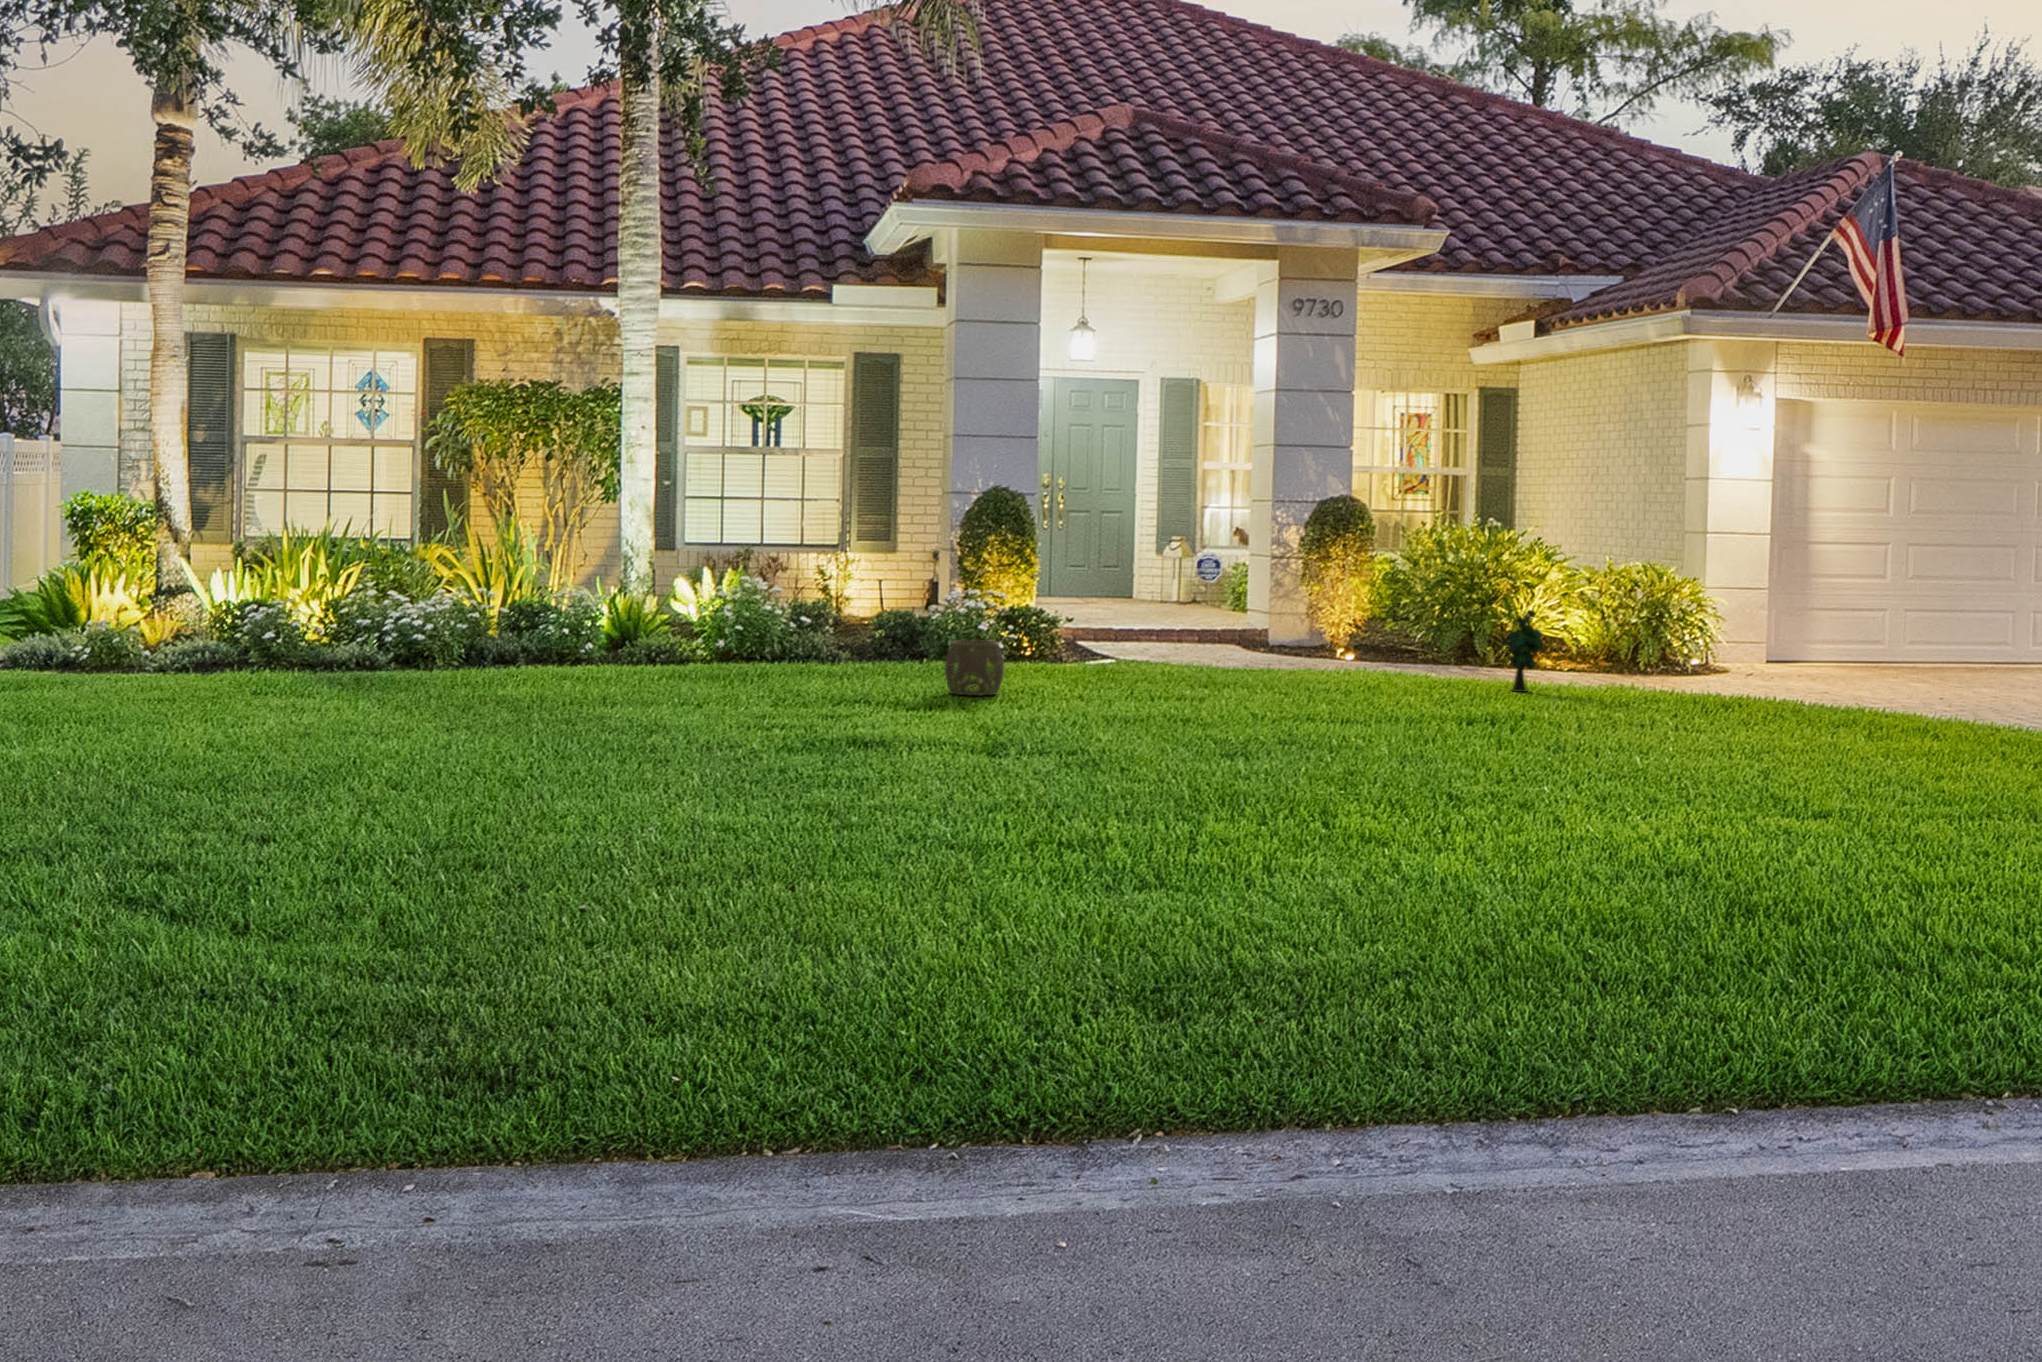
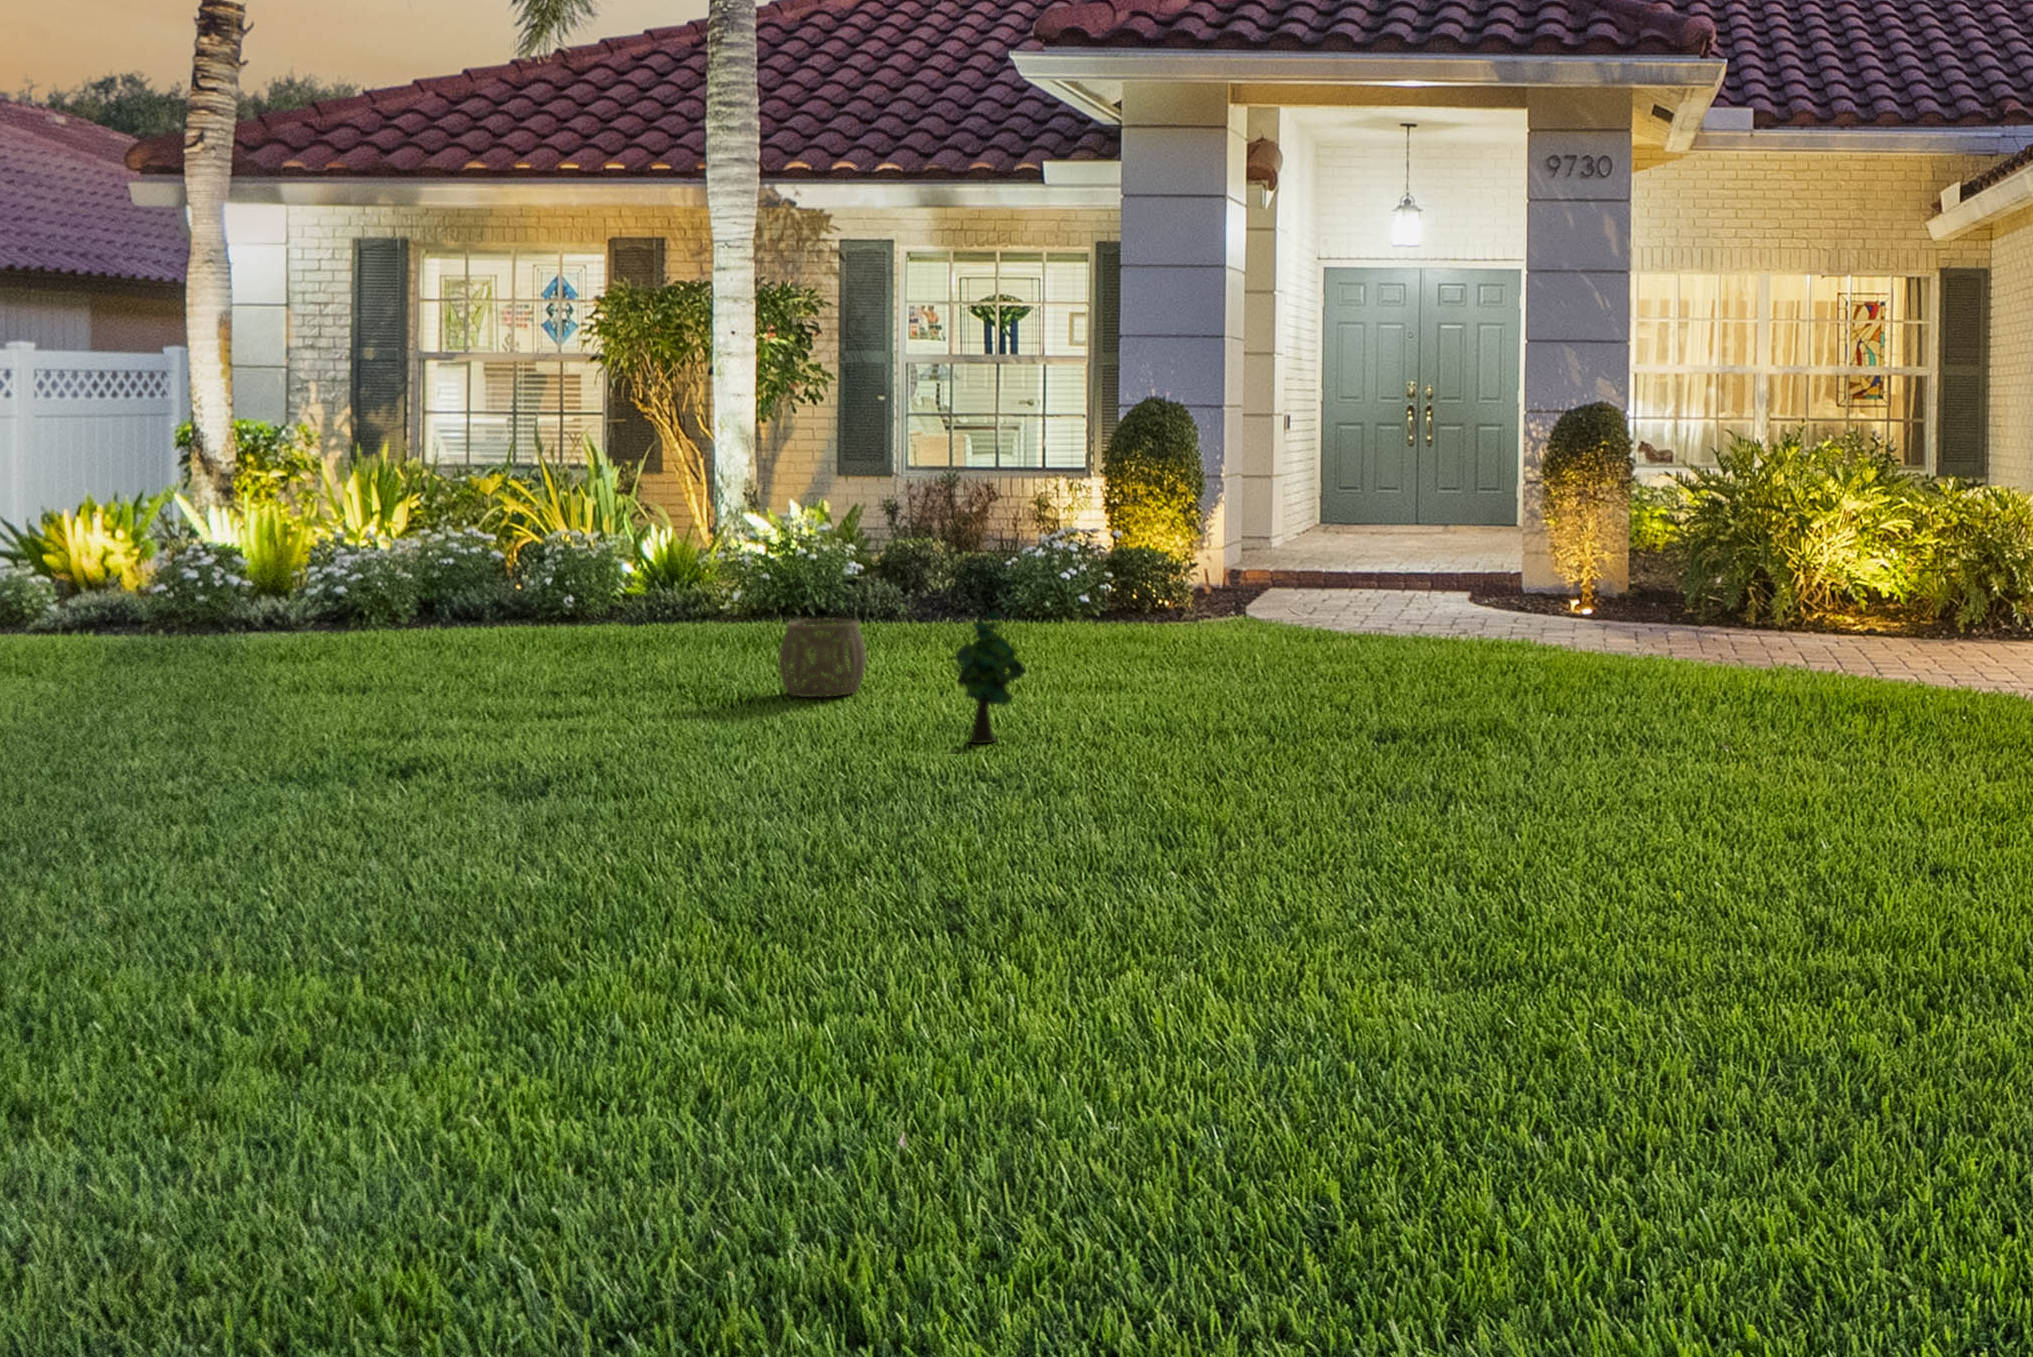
decorative plant: present [1500,611,1544,692] -> present [948,610,1026,743]

